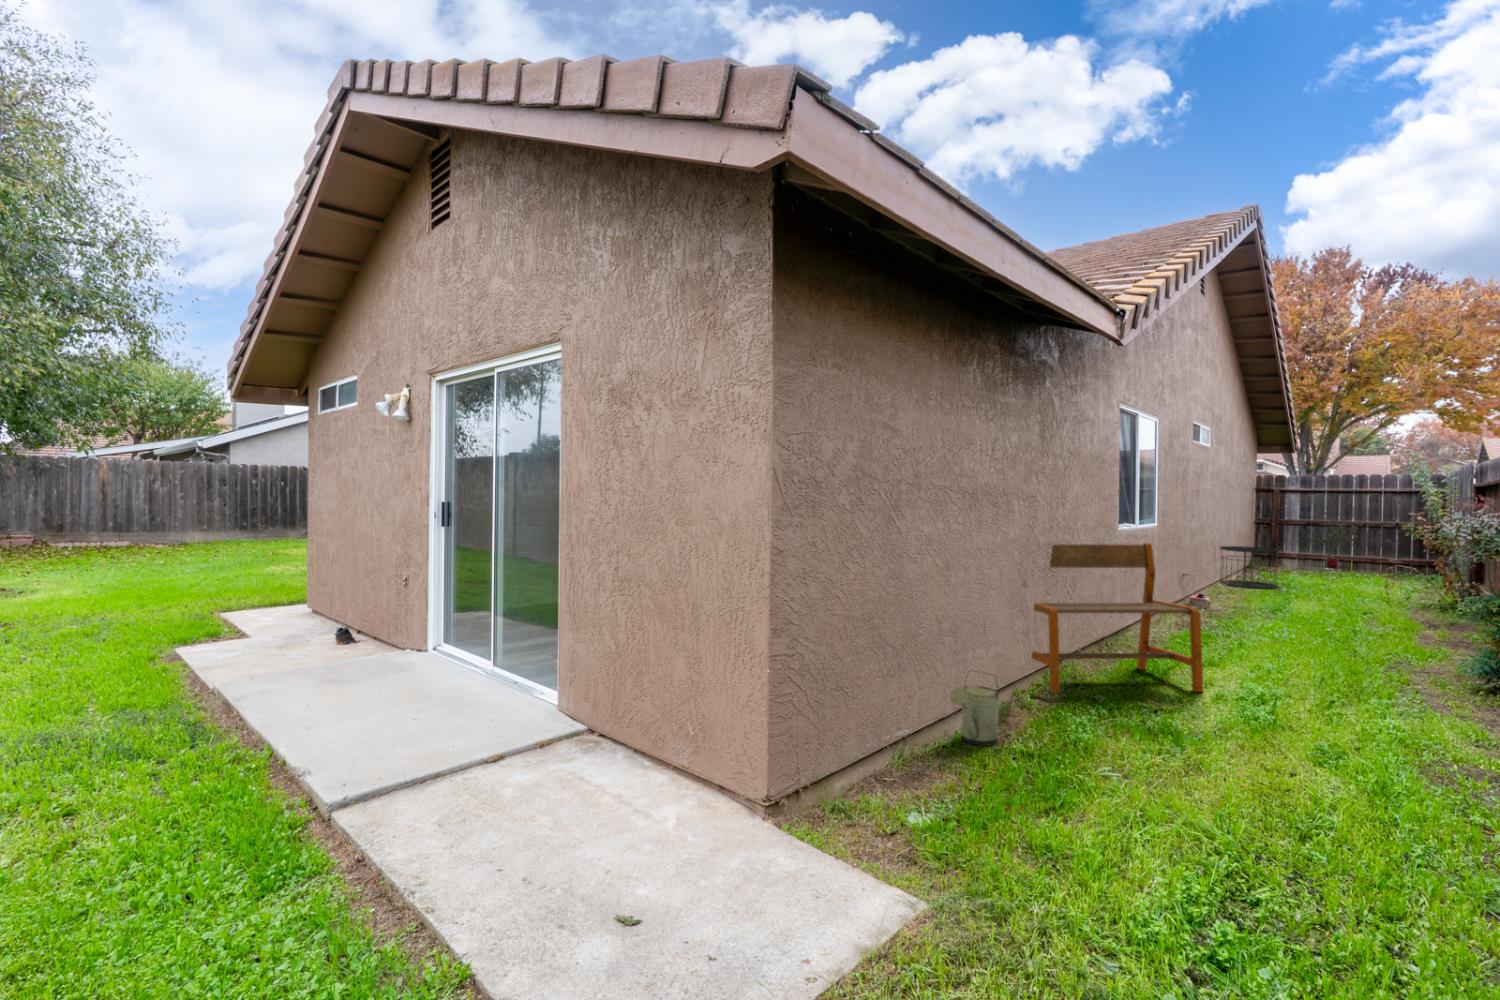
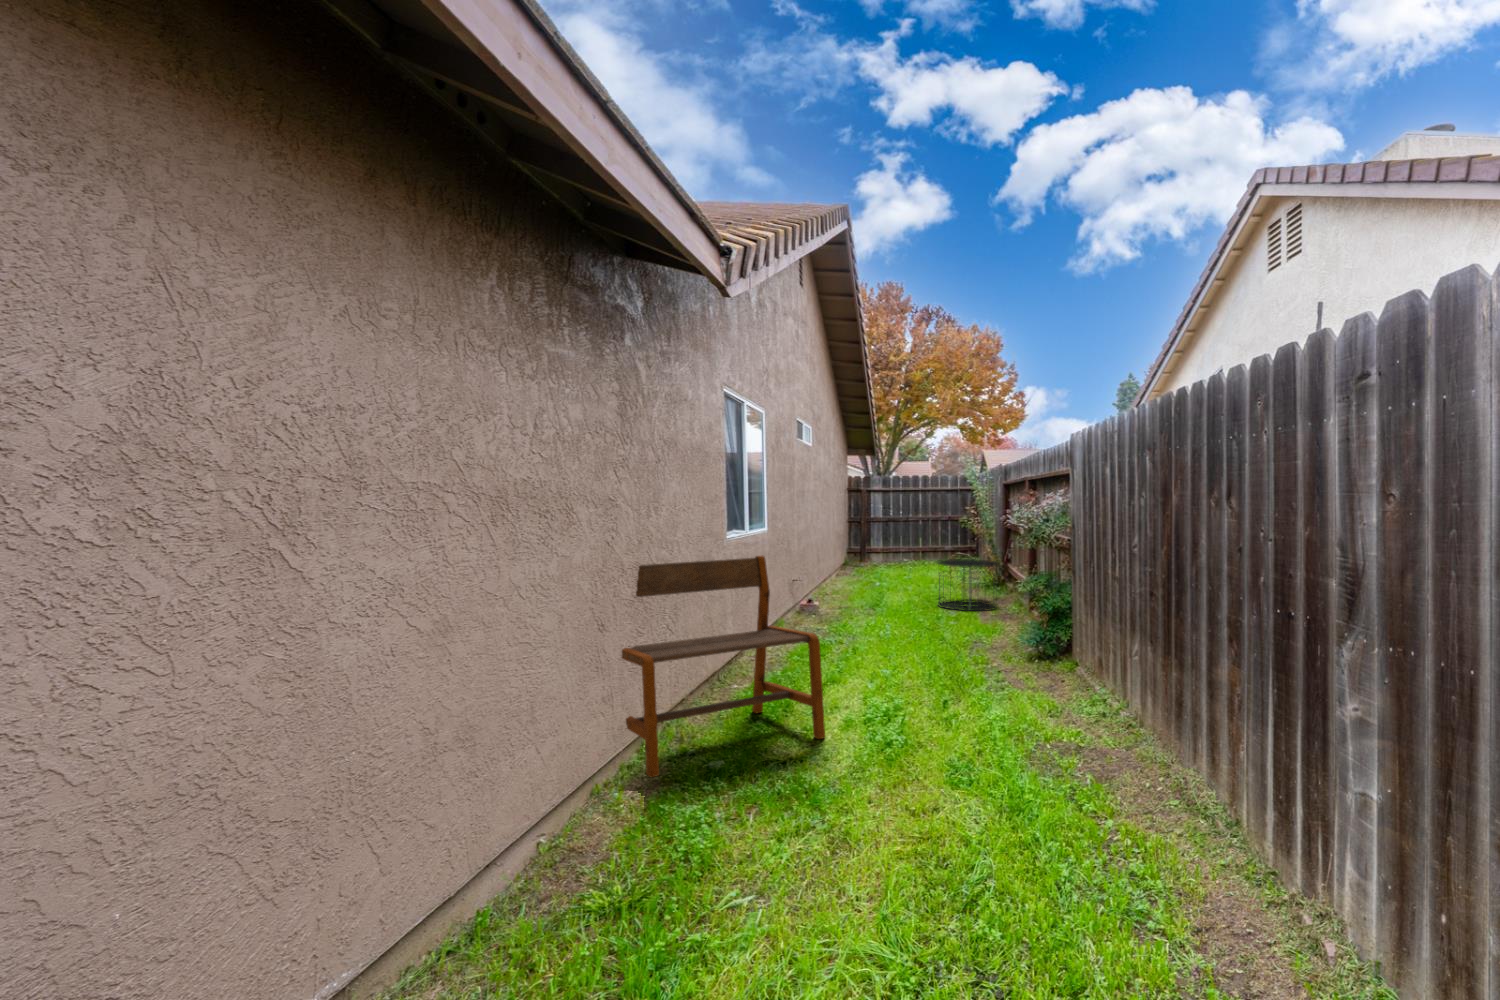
potted tree: present [1310,520,1358,567] -> none [887,517,923,561]
side table: present [1220,546,1279,589] -> present [937,559,997,611]
watering can: present [950,677,999,746] -> none [462,792,556,923]

